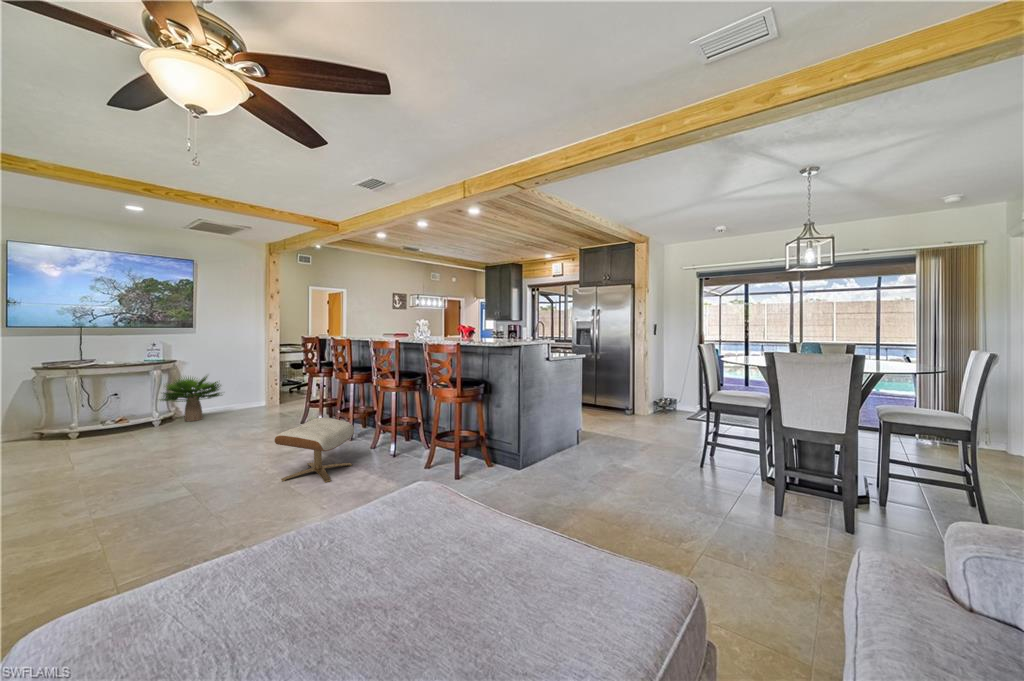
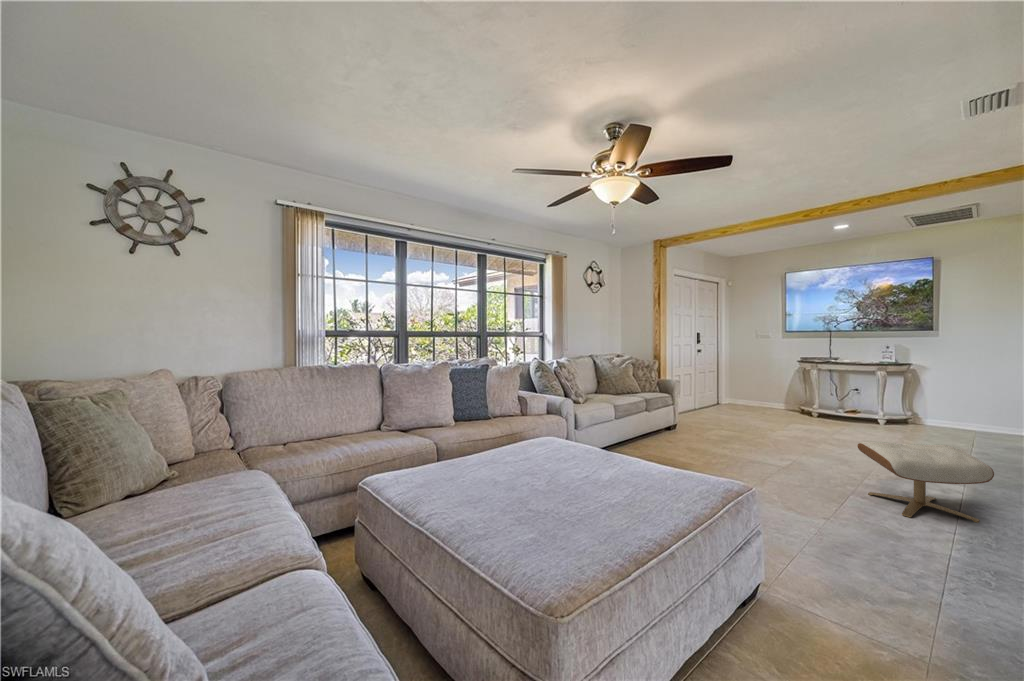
potted plant: present [160,376,222,421] -> none [877,380,961,430]

